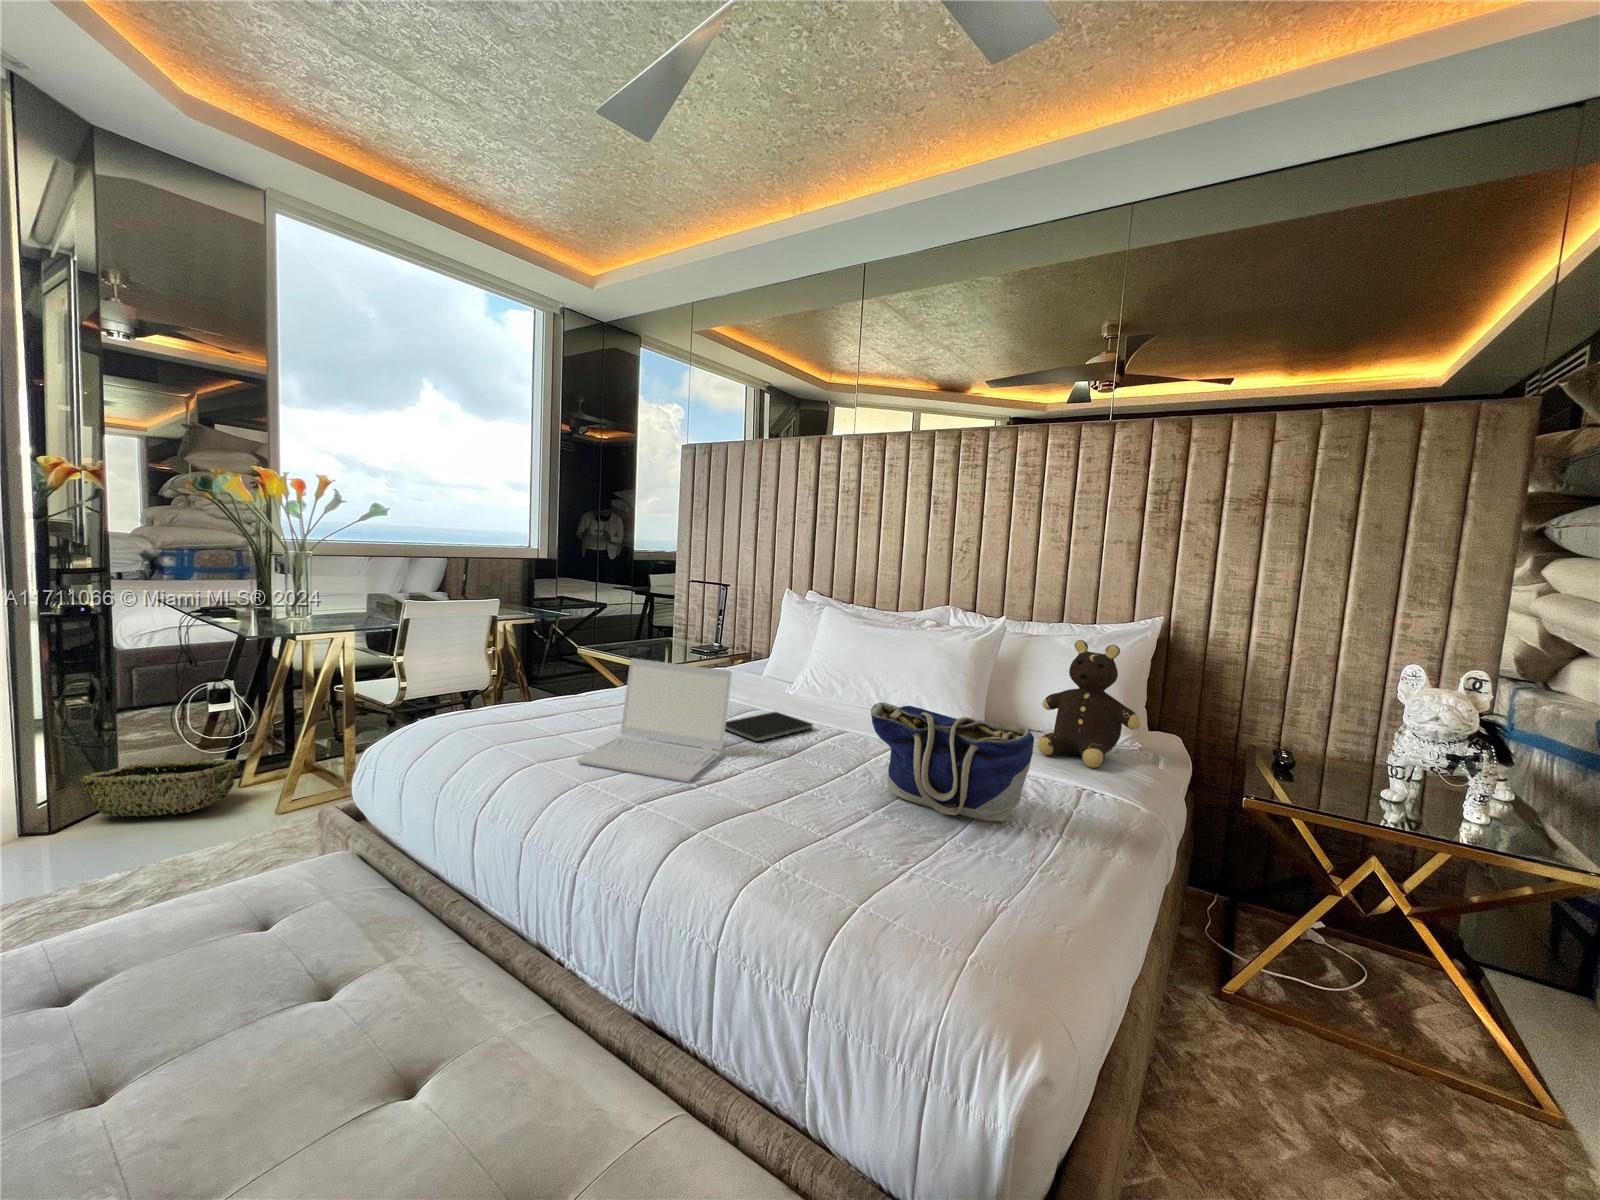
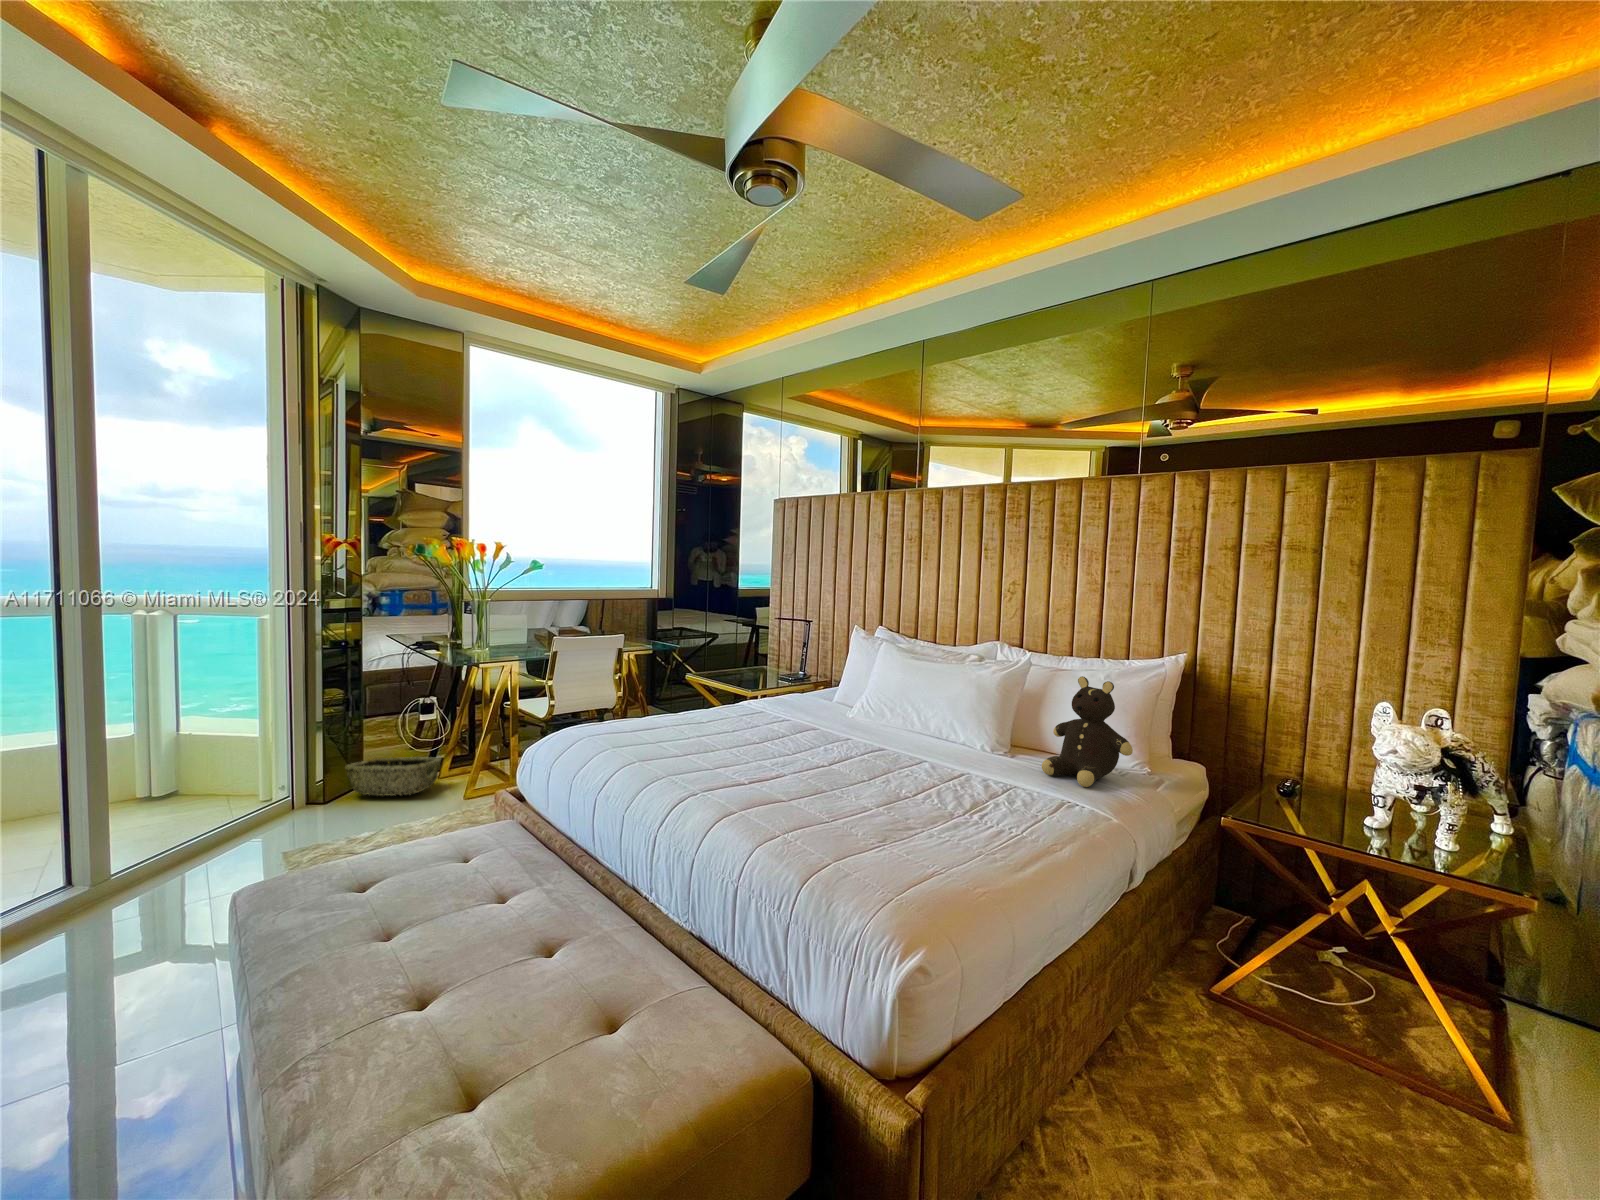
laptop: present [577,658,731,782] -> none [666,688,780,781]
tote bag: present [871,702,1034,822] -> none [874,726,991,821]
notebook: present [725,712,813,742] -> none [777,732,854,755]

